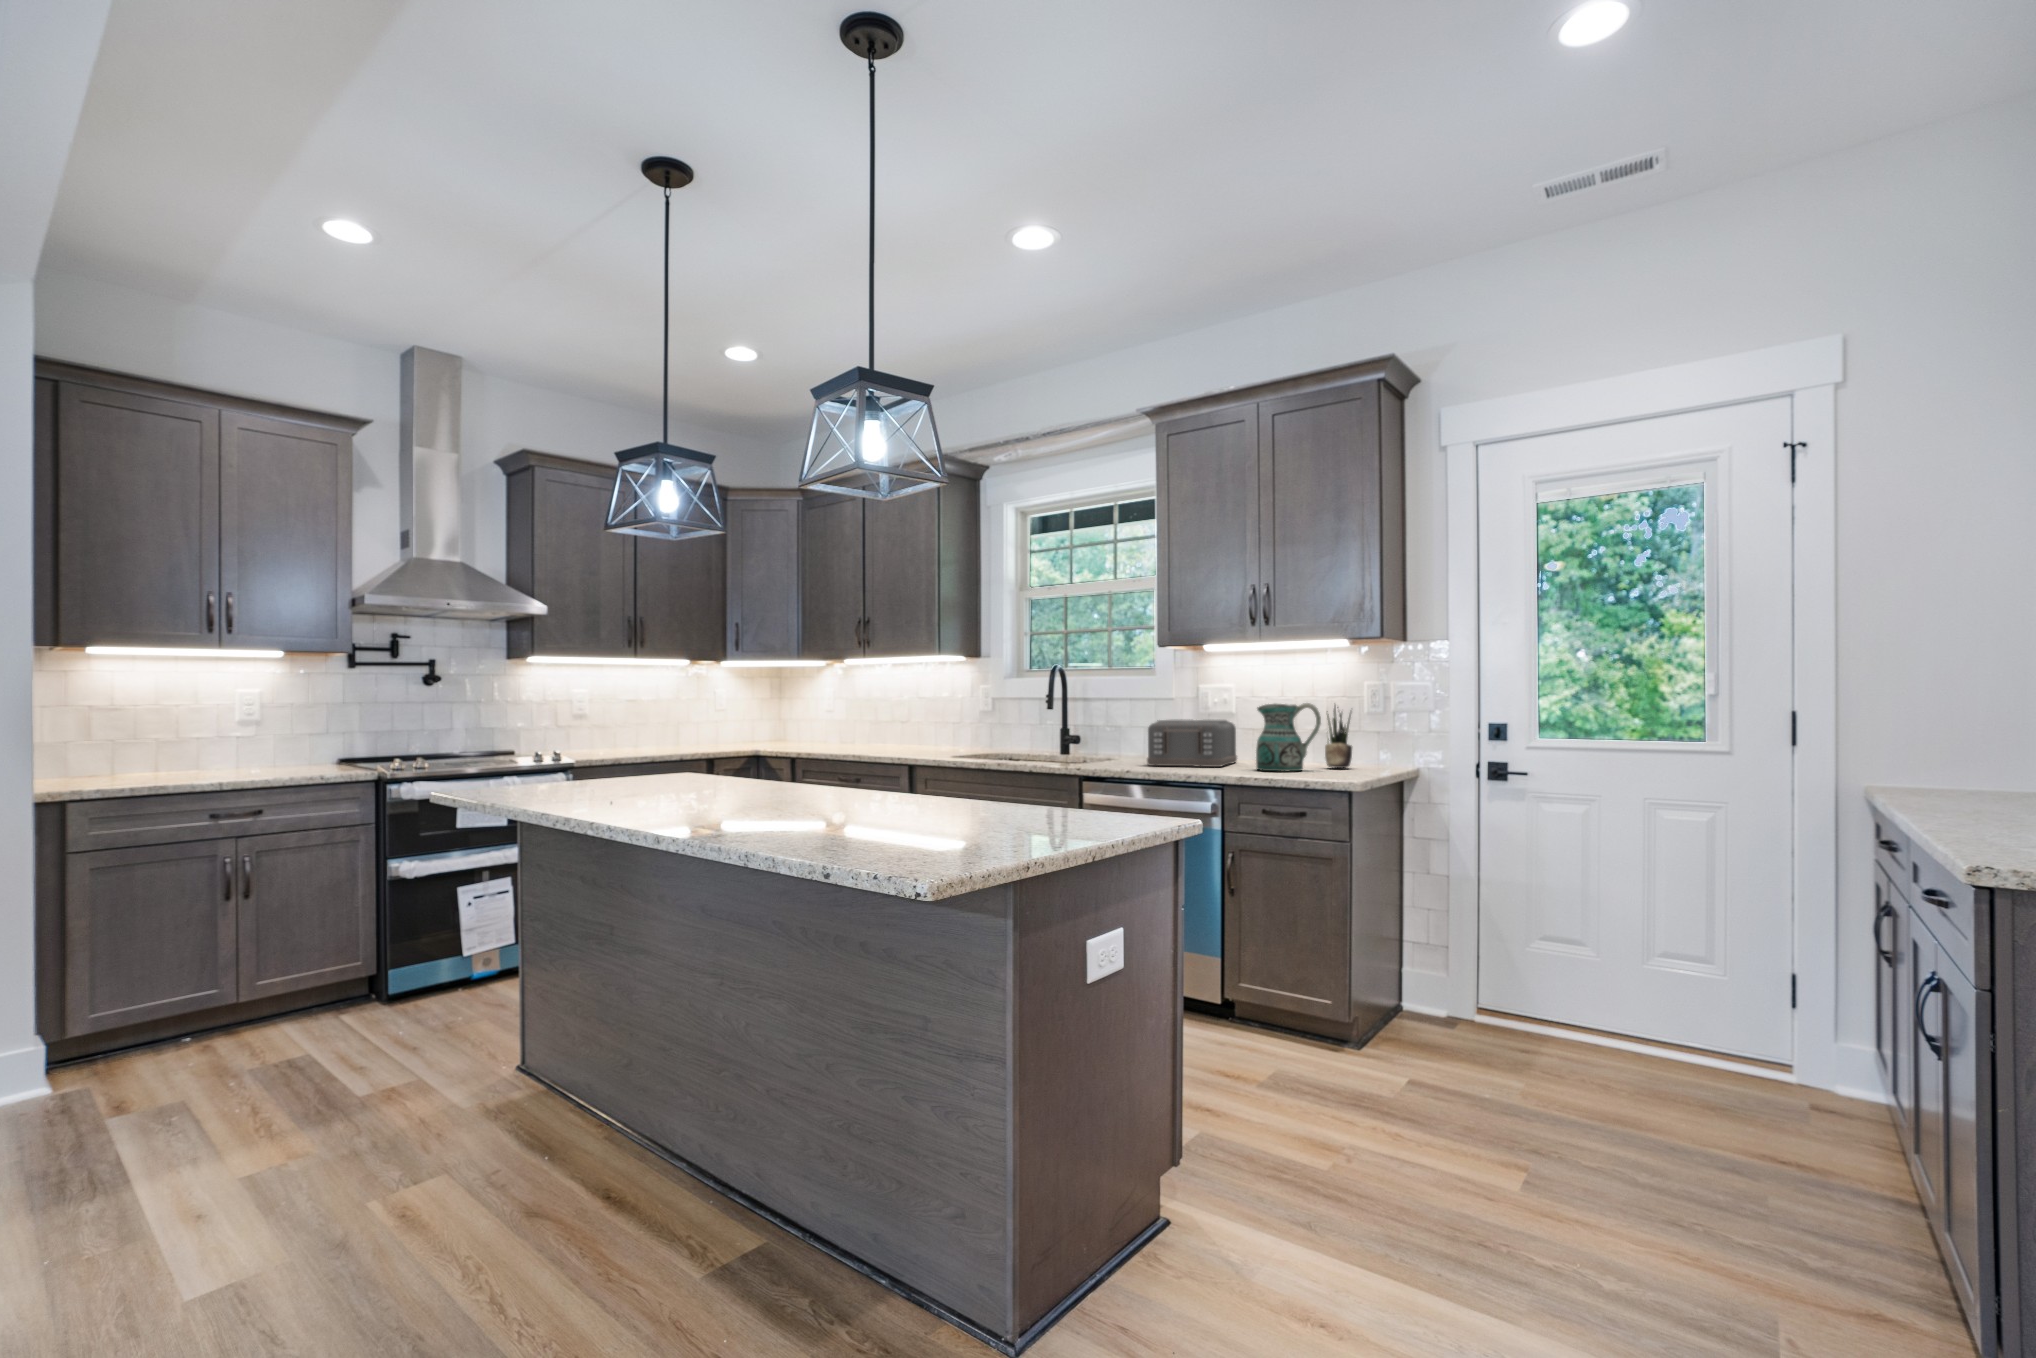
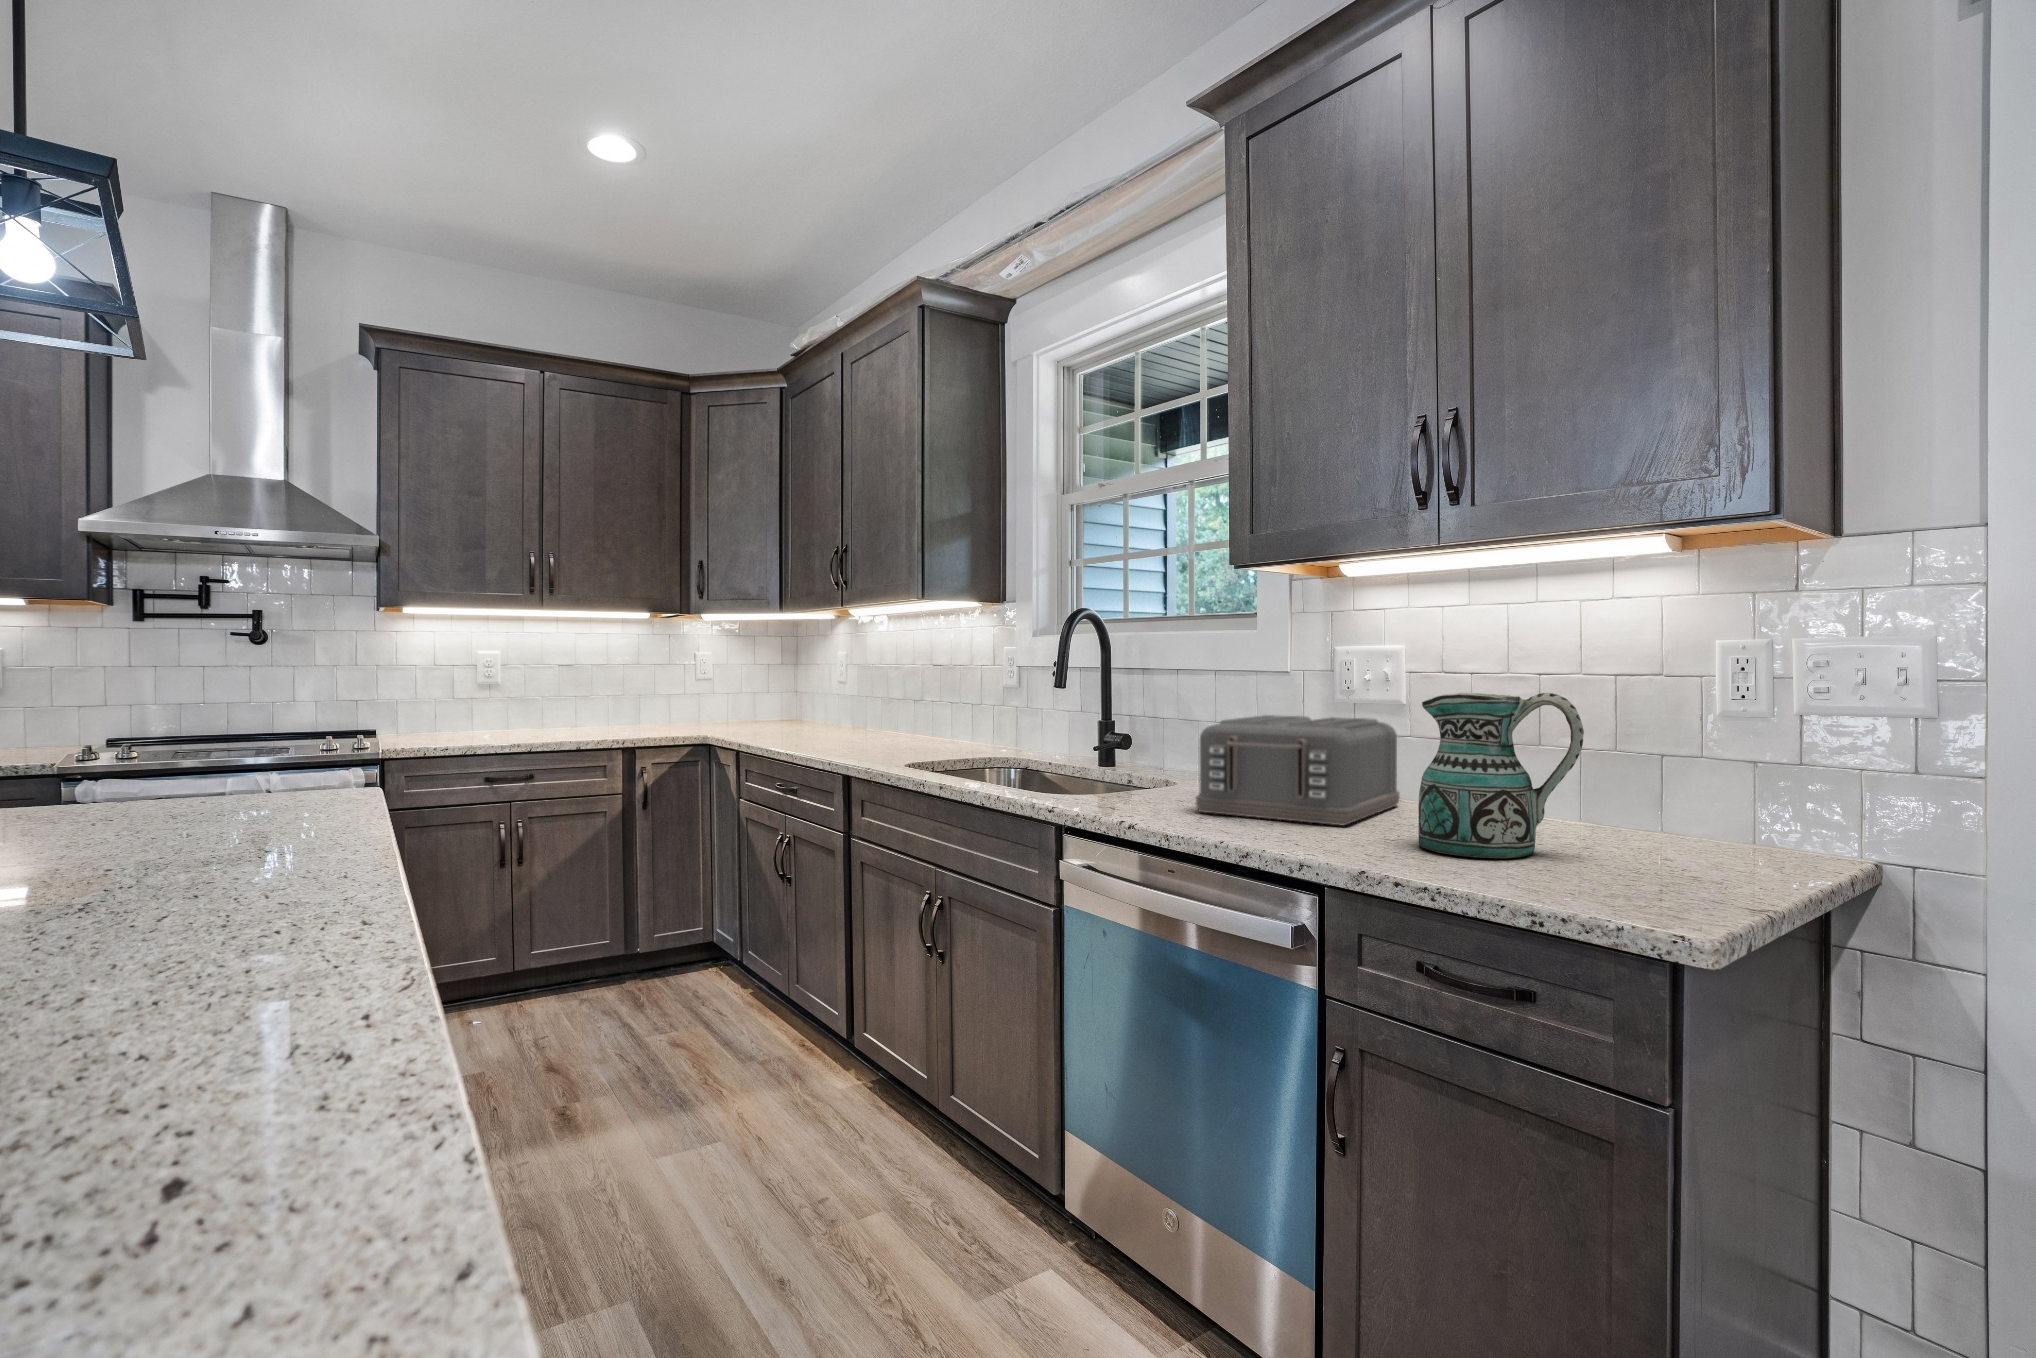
potted plant: present [1325,706,1352,768] -> none [1595,690,1668,846]

